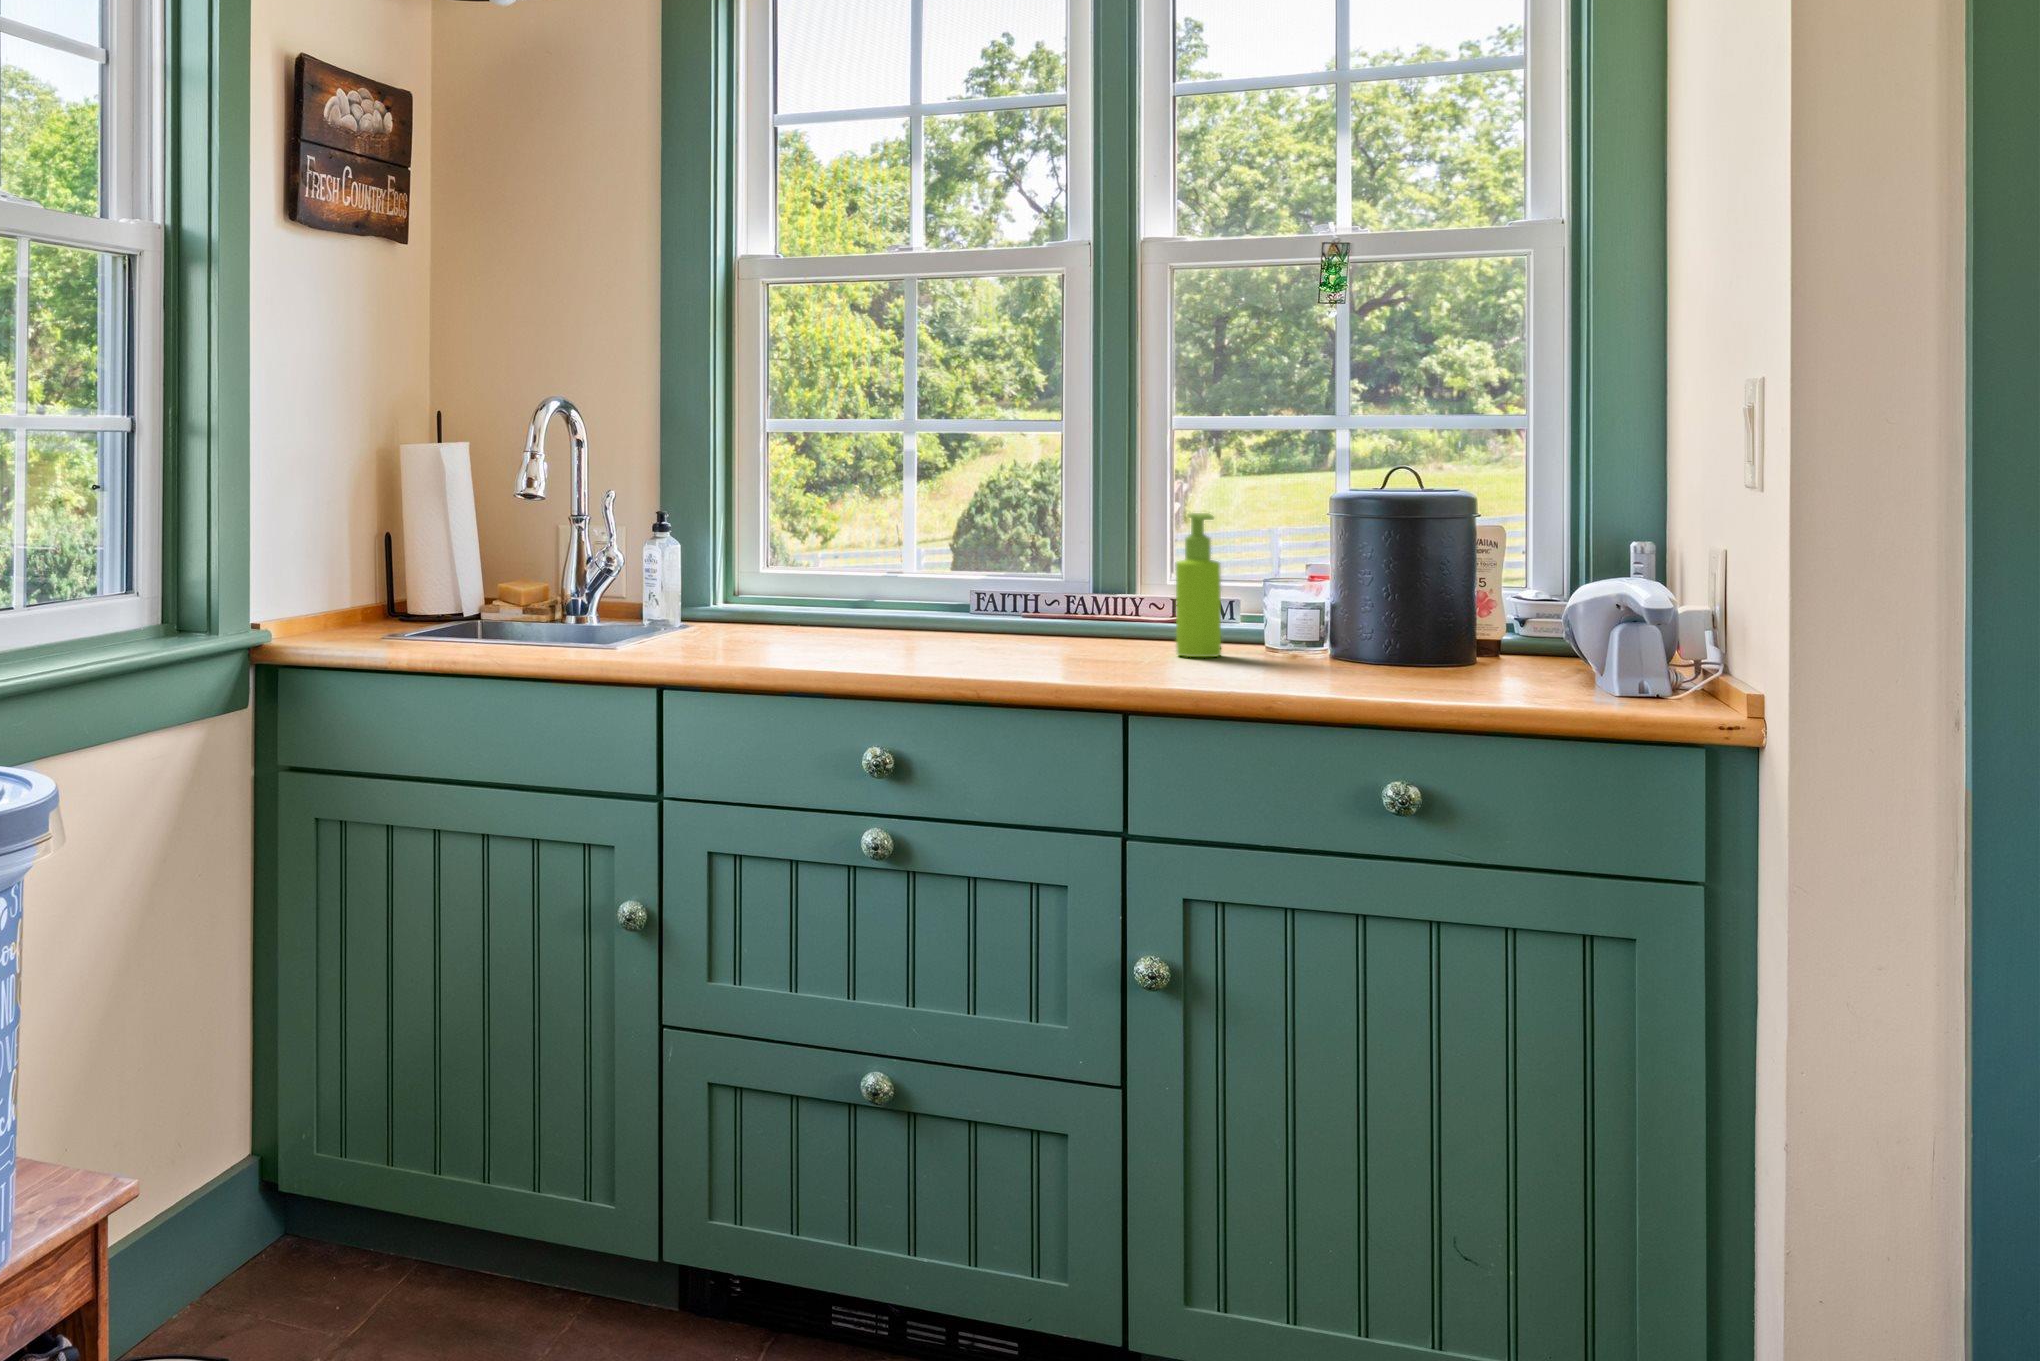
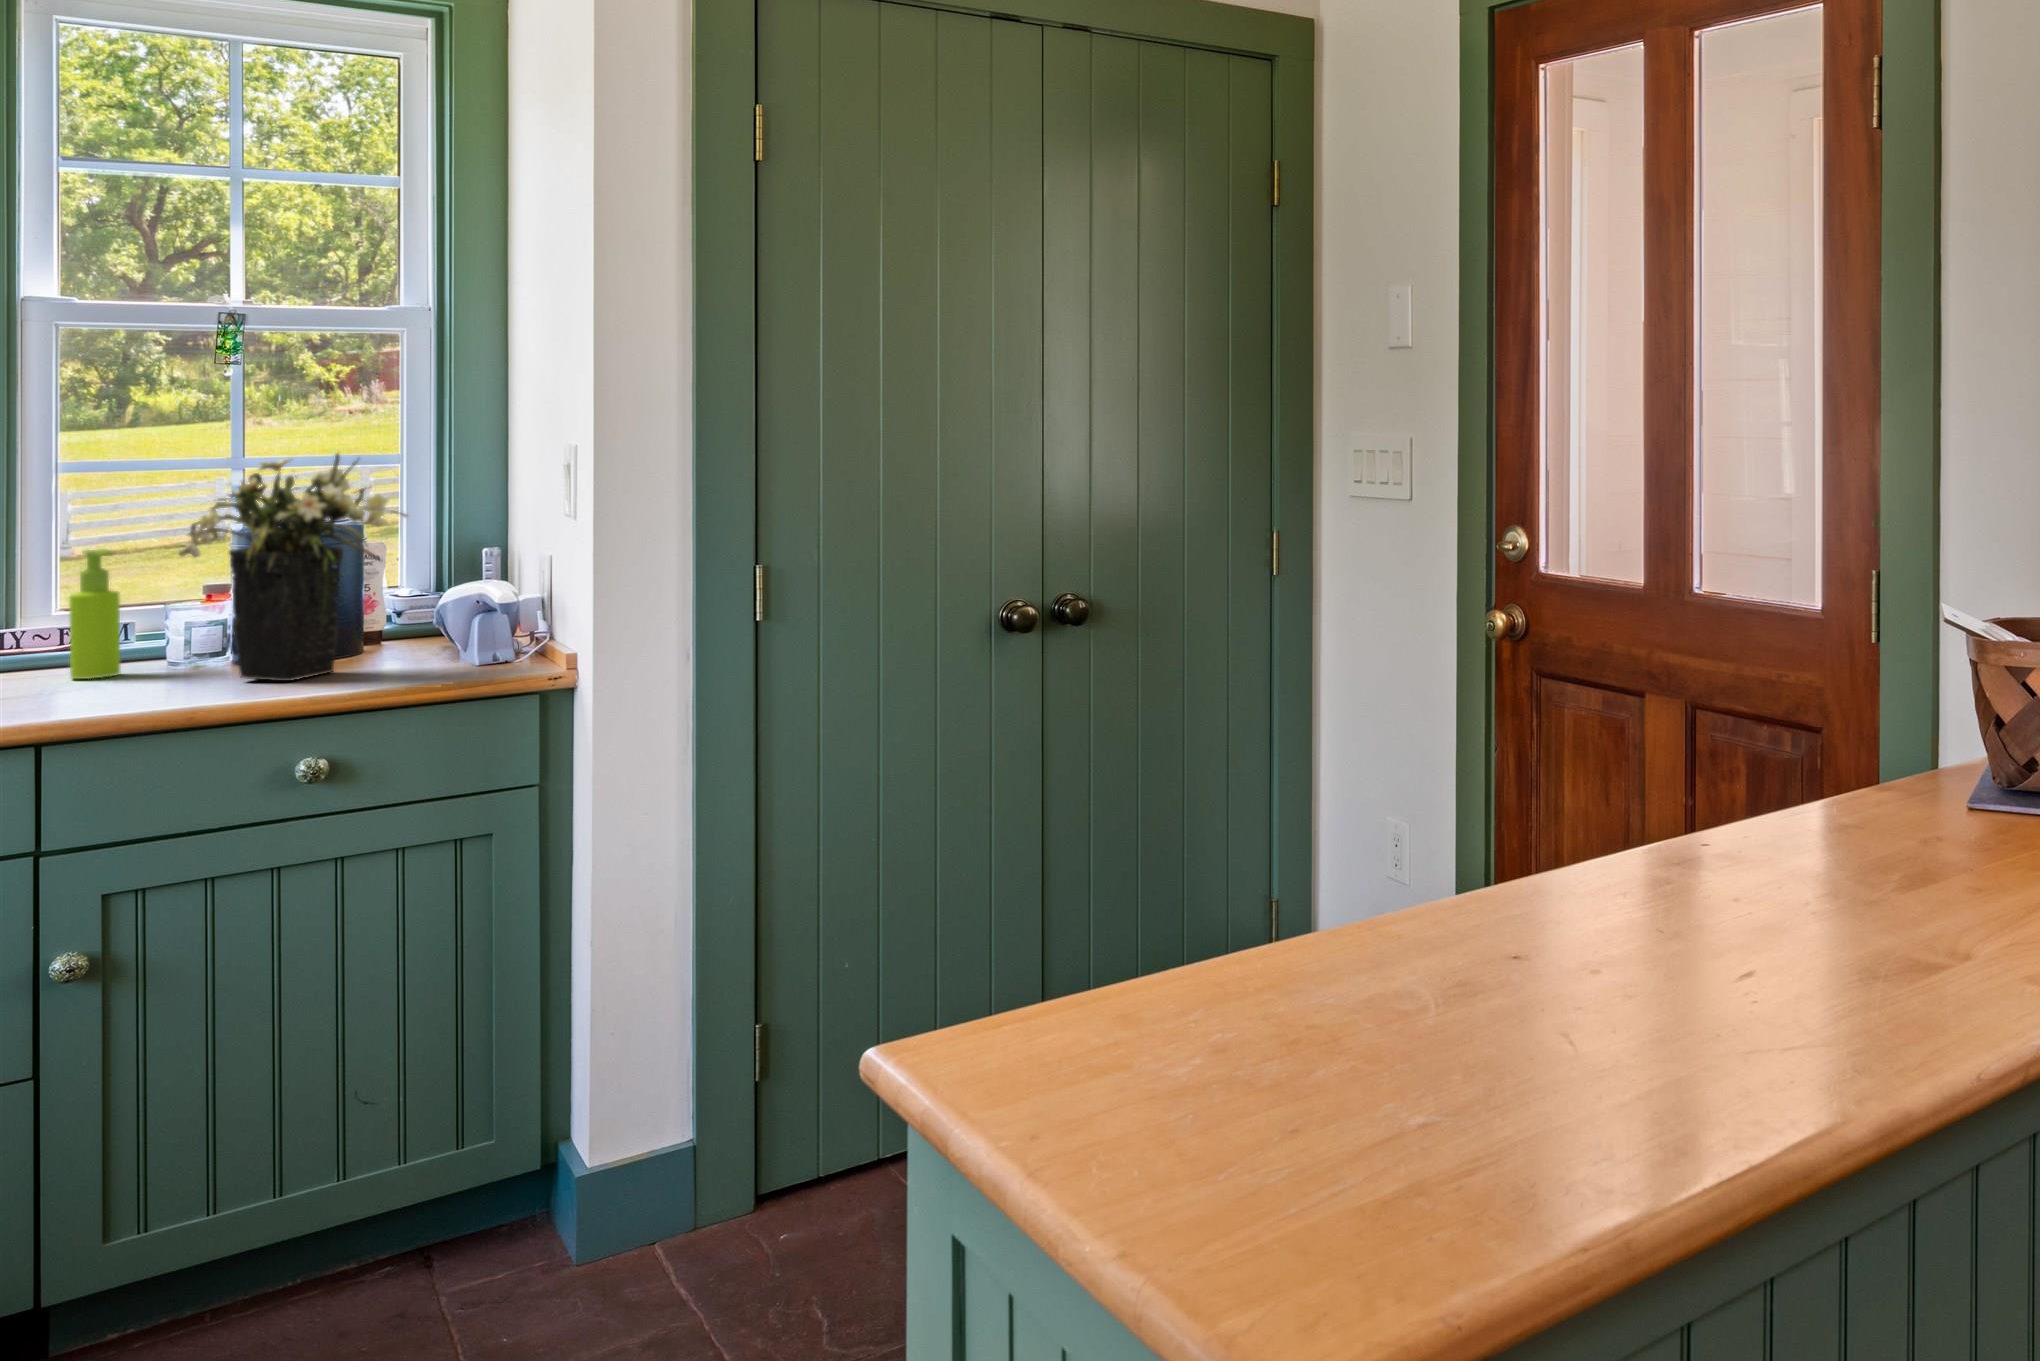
flower arrangement: none [1264,397,1528,686] -> present [179,454,407,681]

